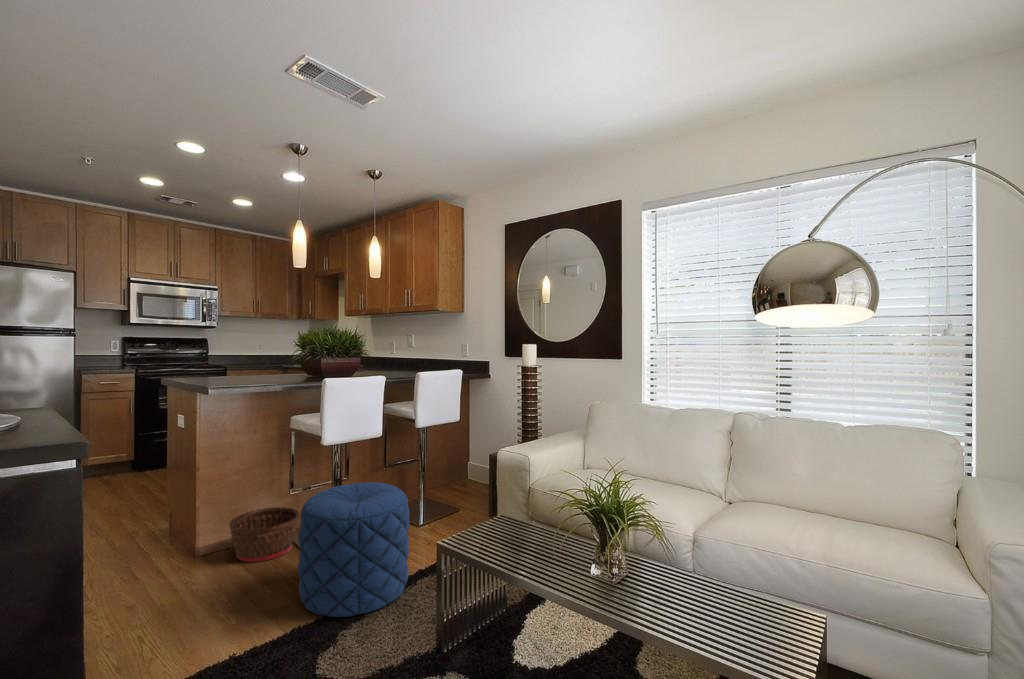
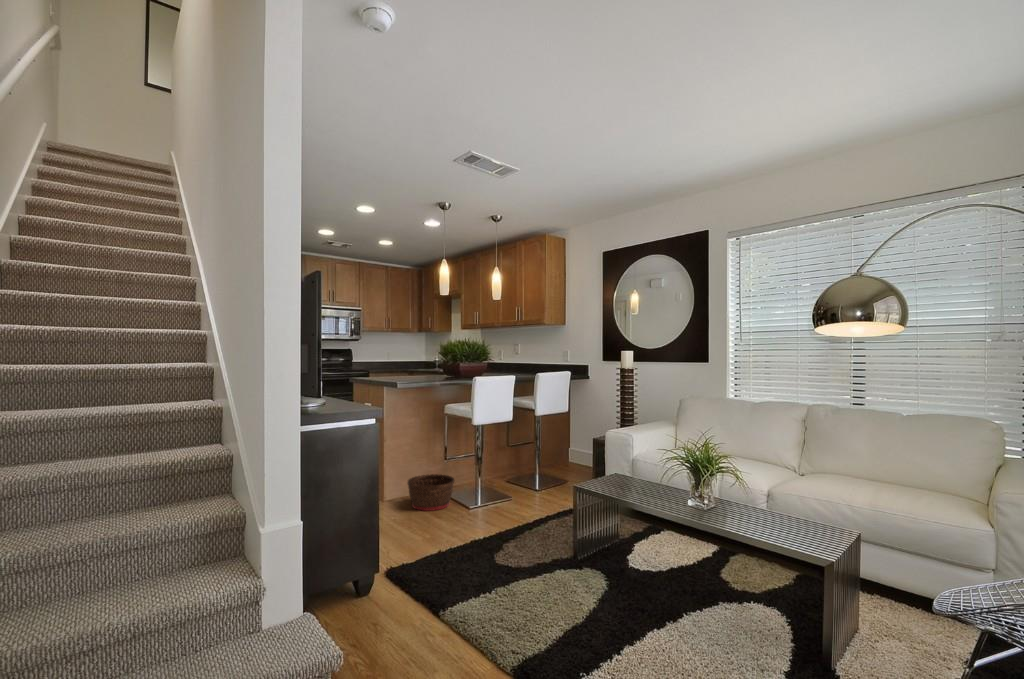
pouf: present [298,482,409,617] -> none [469,453,546,543]

